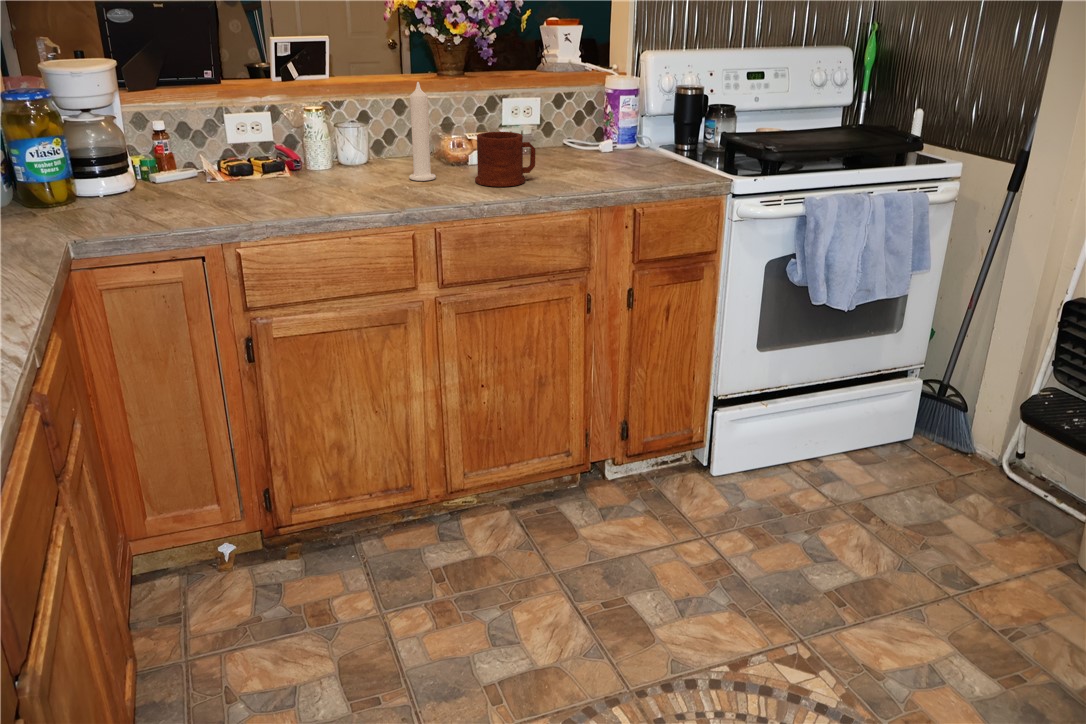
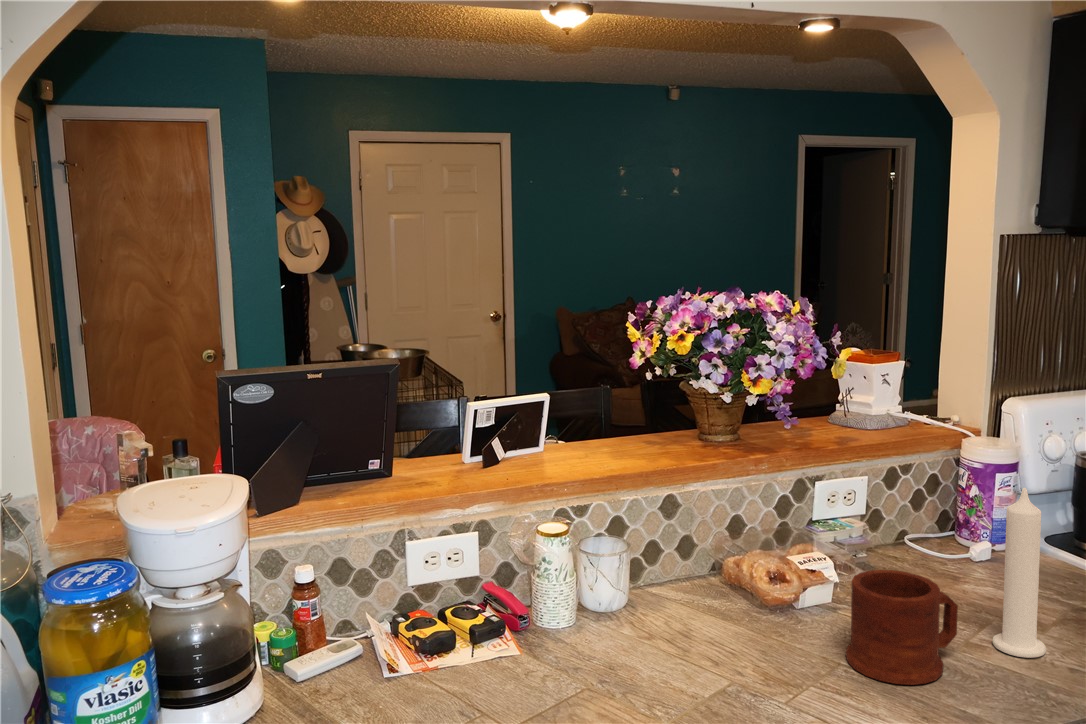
candle: present [409,82,436,181] -> present [993,488,1046,658]

